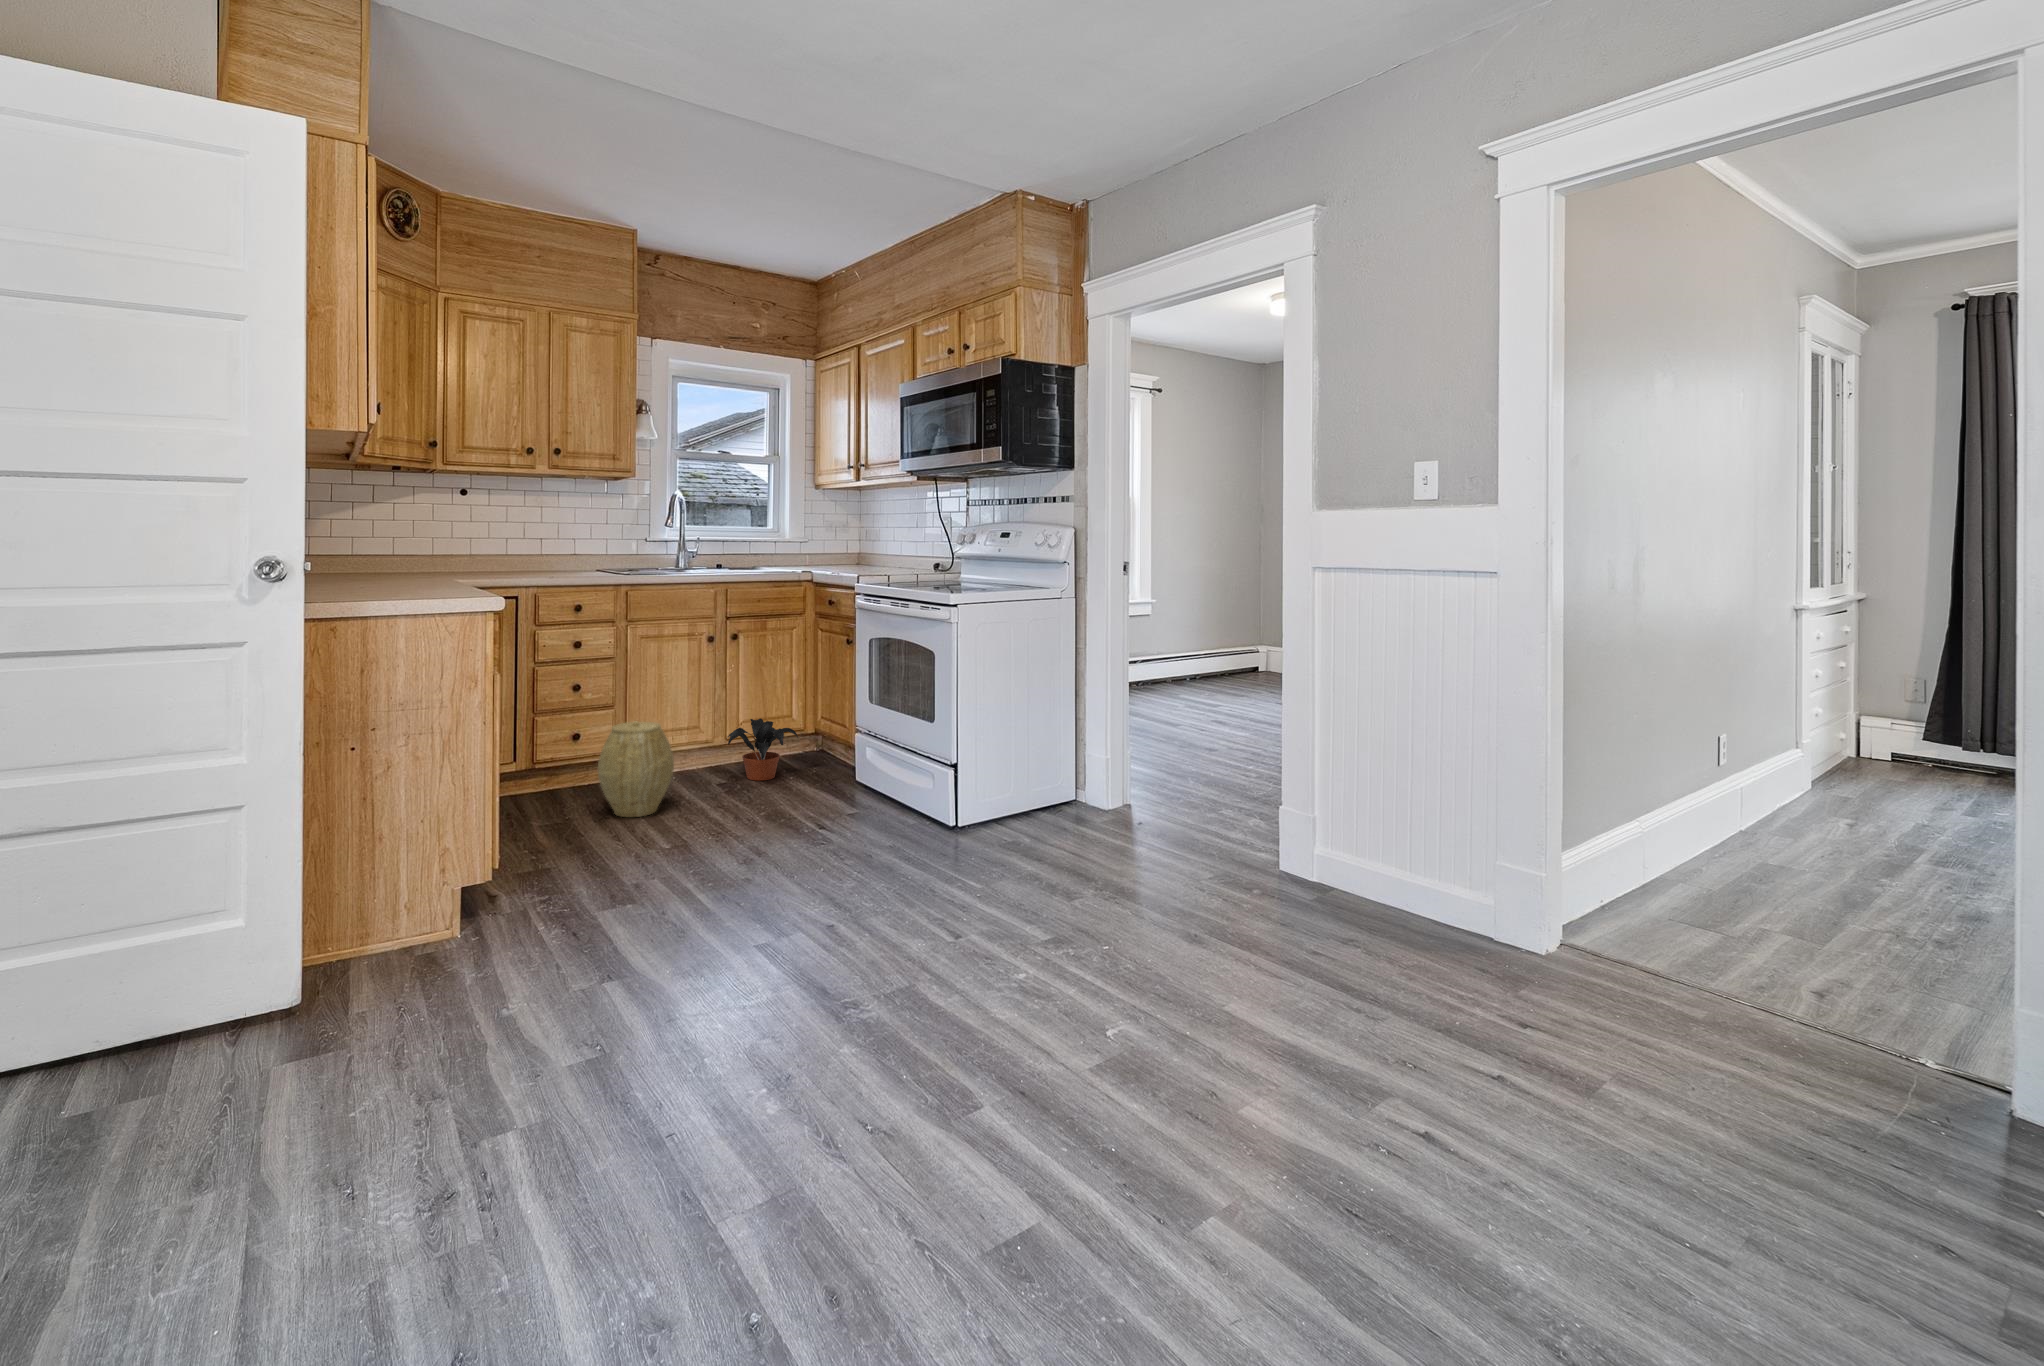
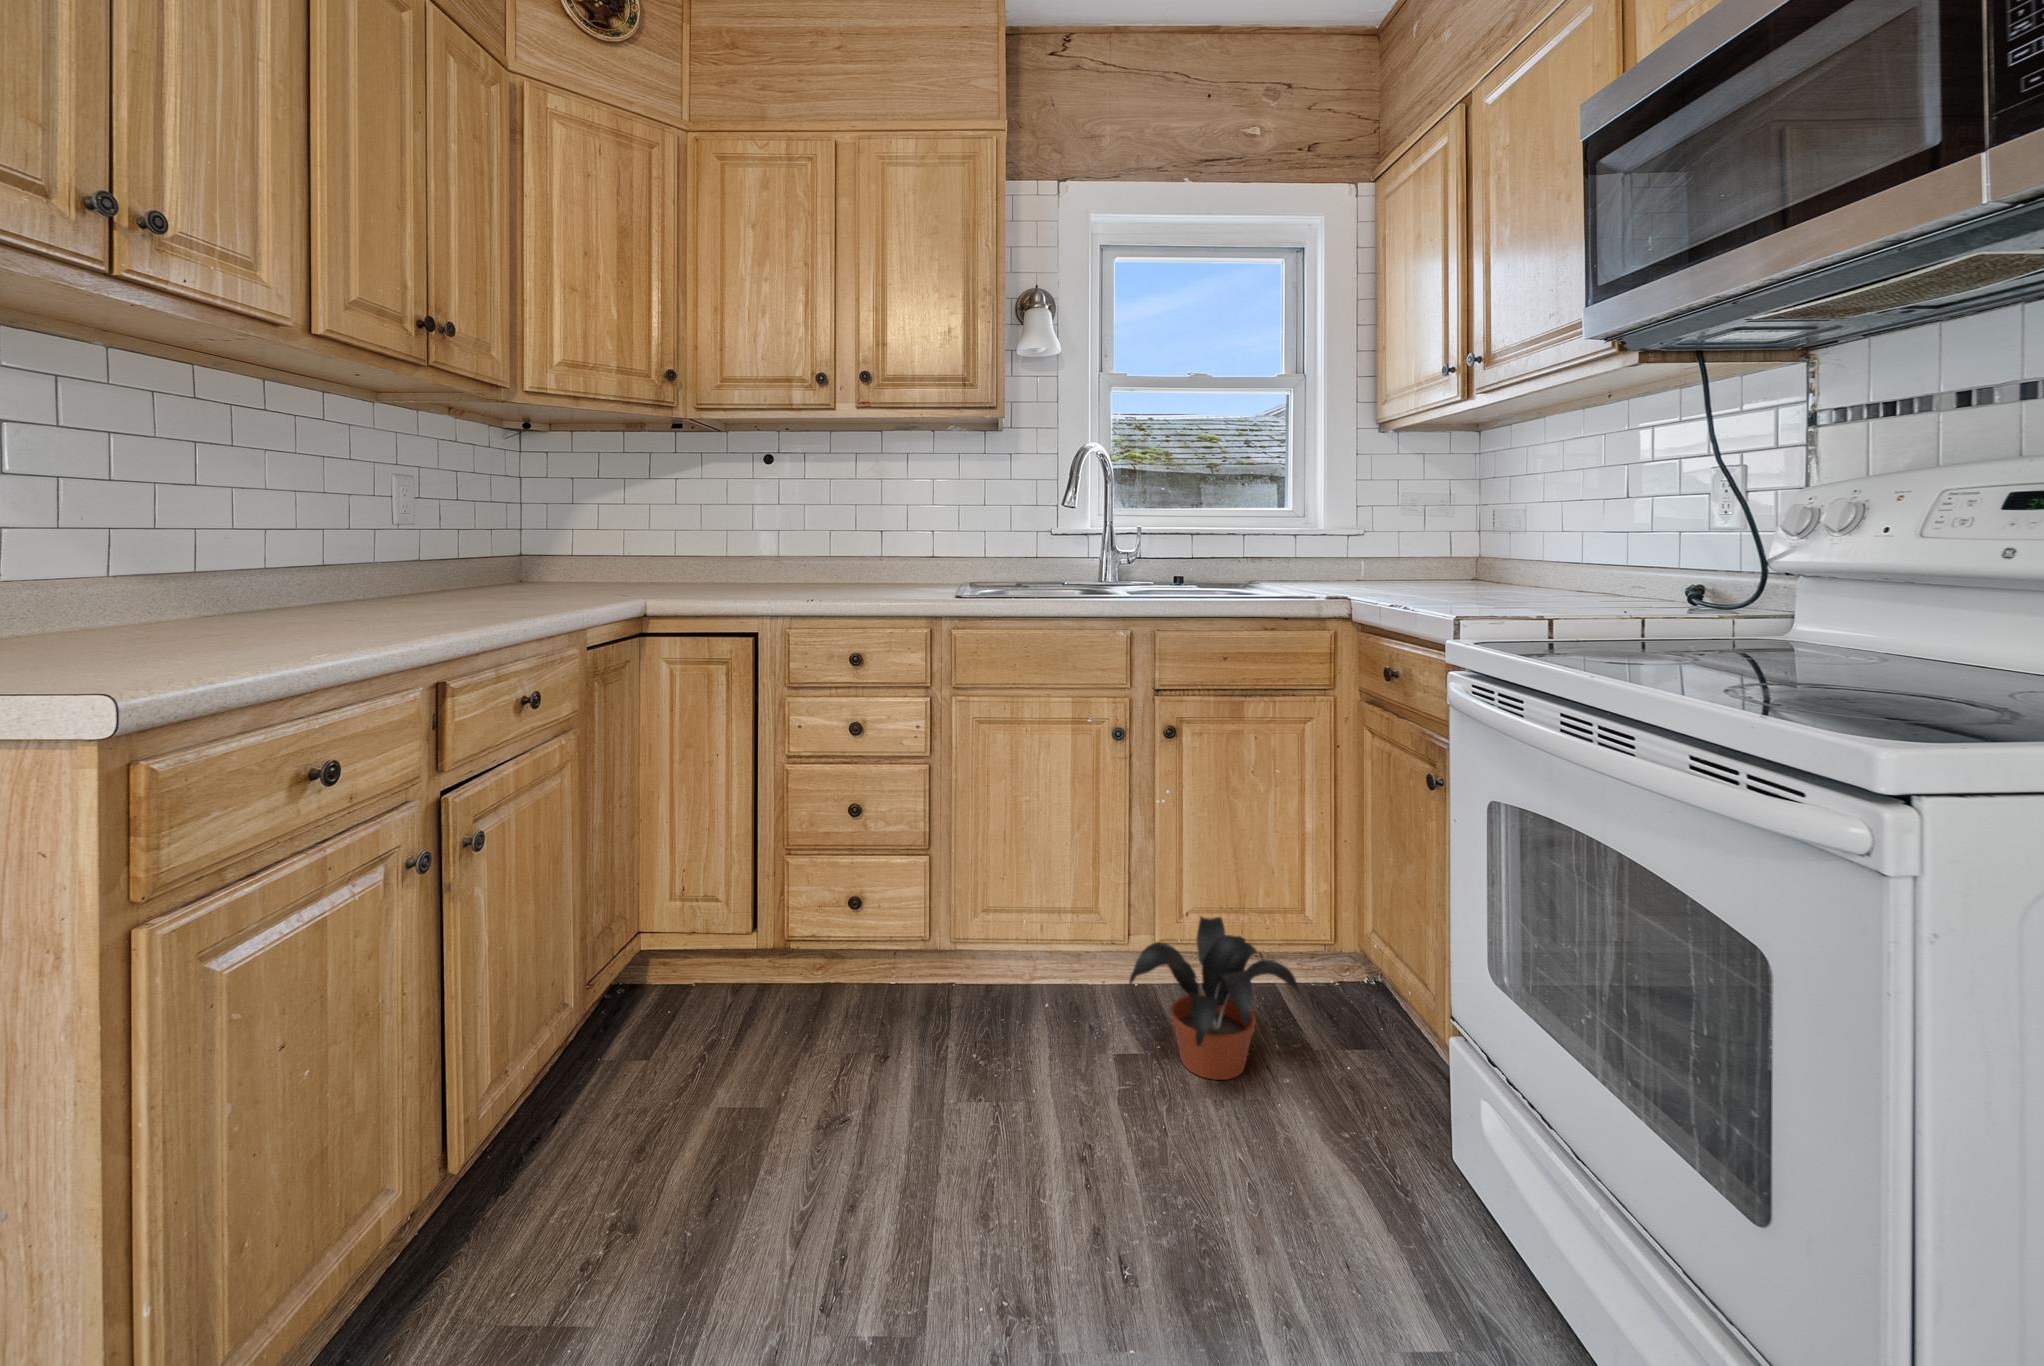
woven basket: present [598,721,674,817] -> none [802,922,967,1166]

